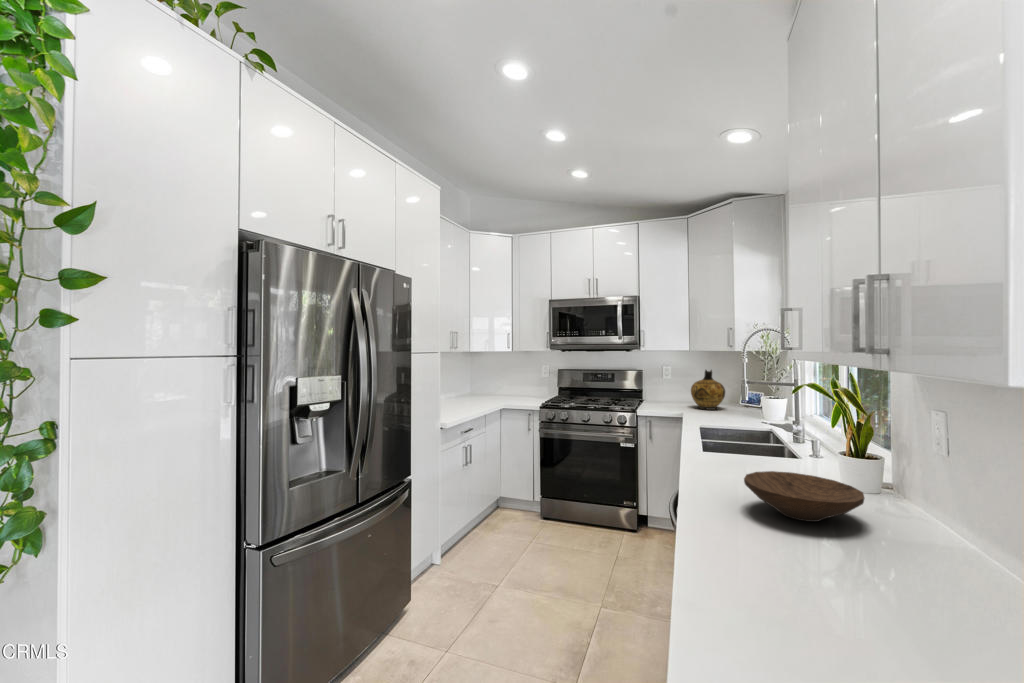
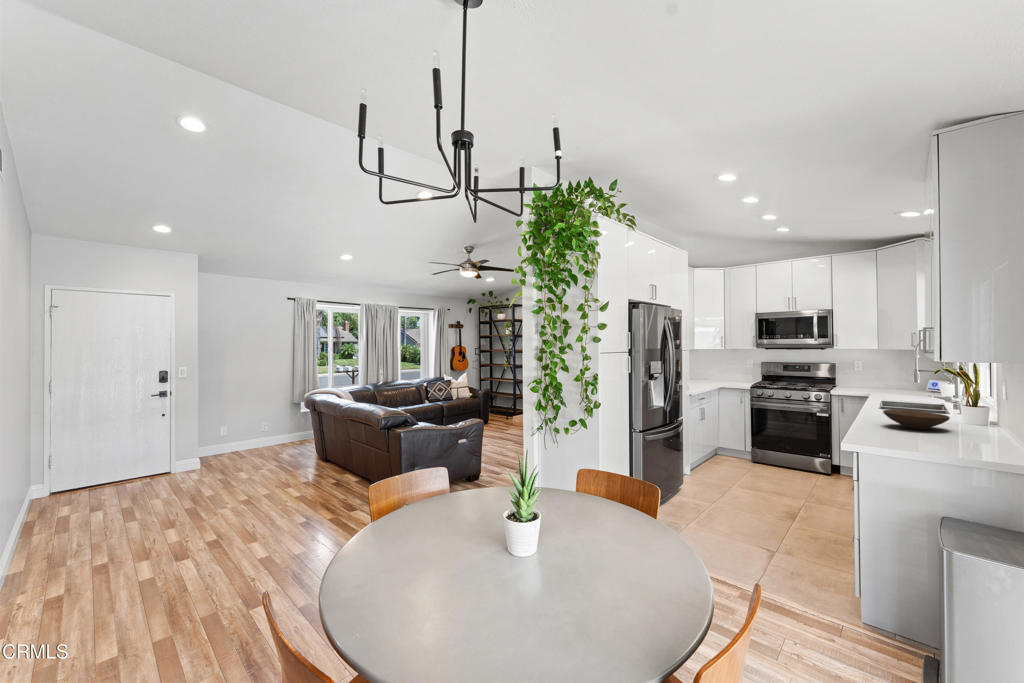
ceramic jug: present [691,370,725,410] -> none [878,363,909,393]

